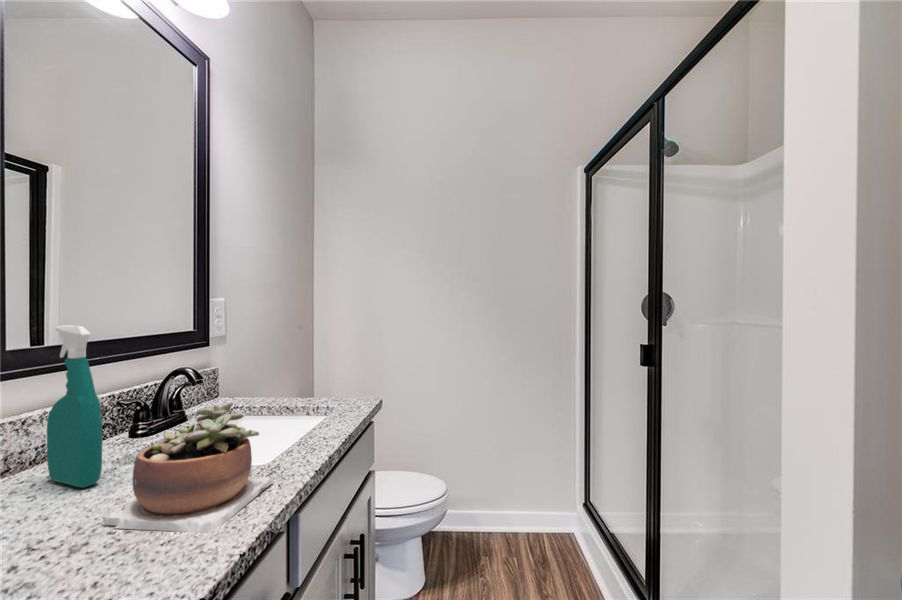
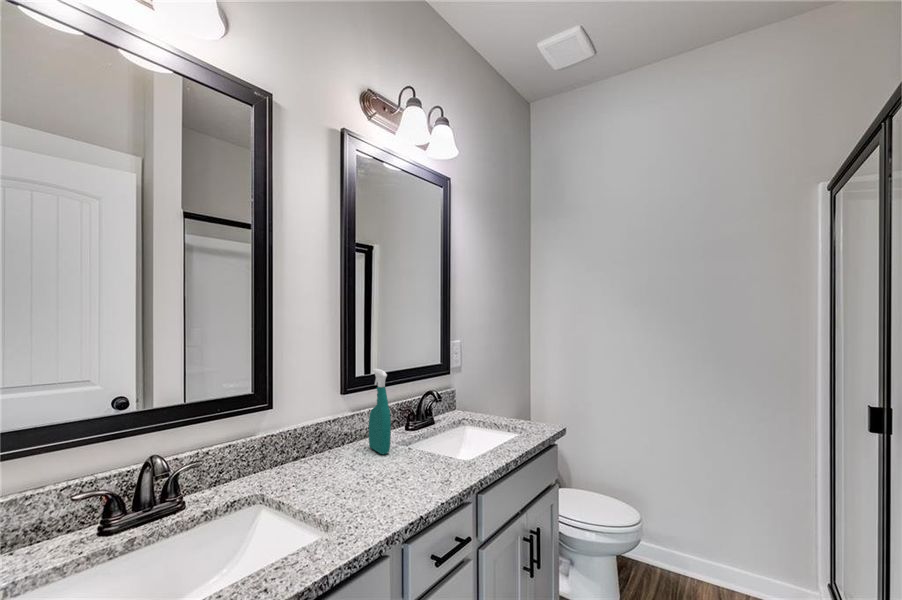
succulent plant: present [103,402,274,533] -> none [389,422,468,489]

